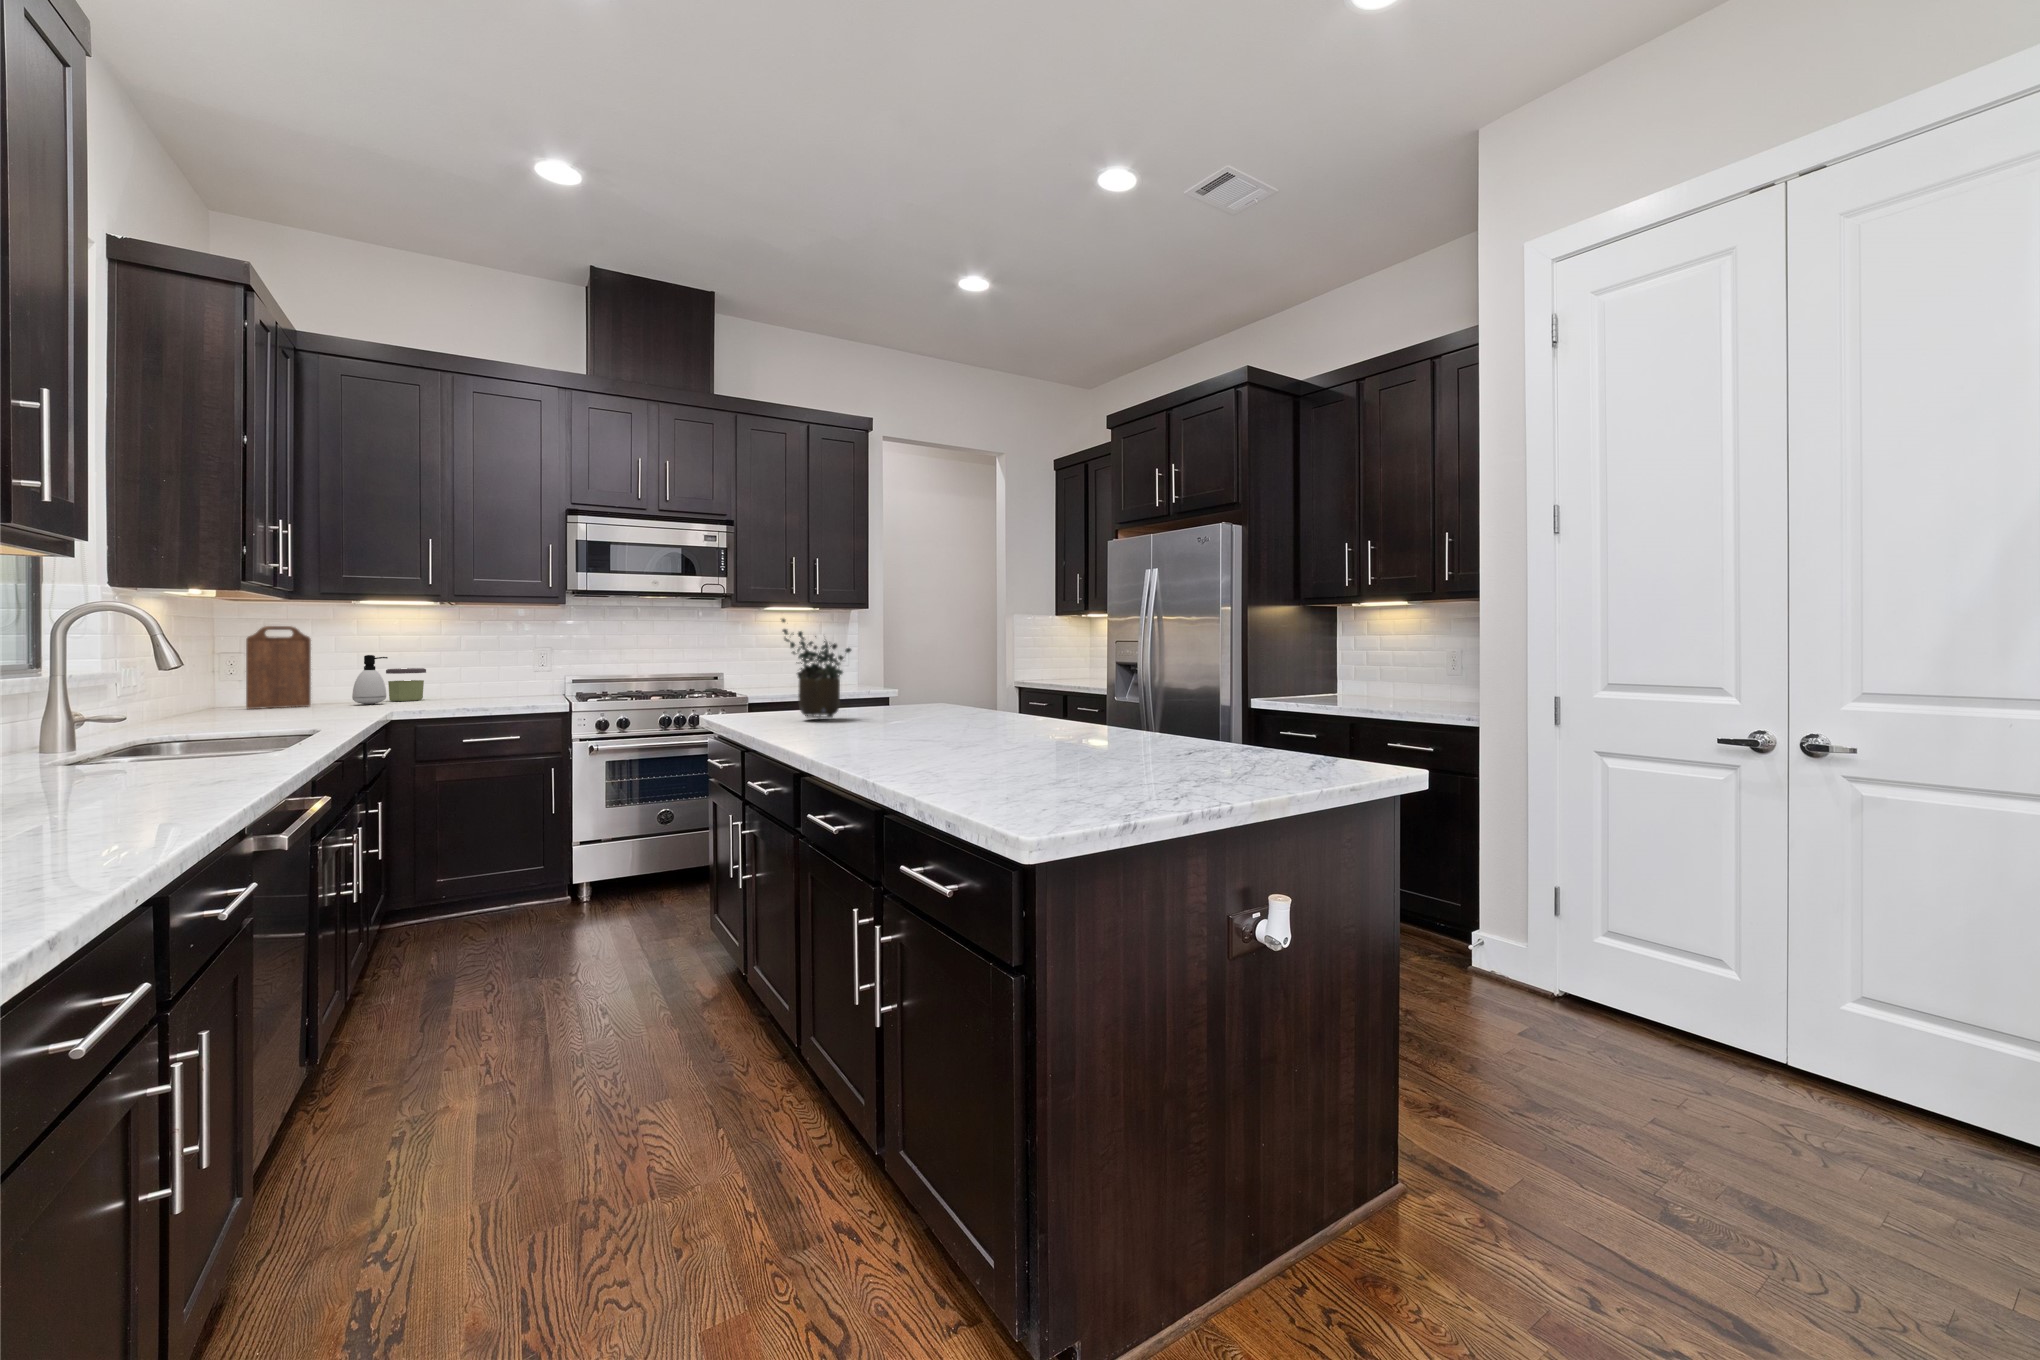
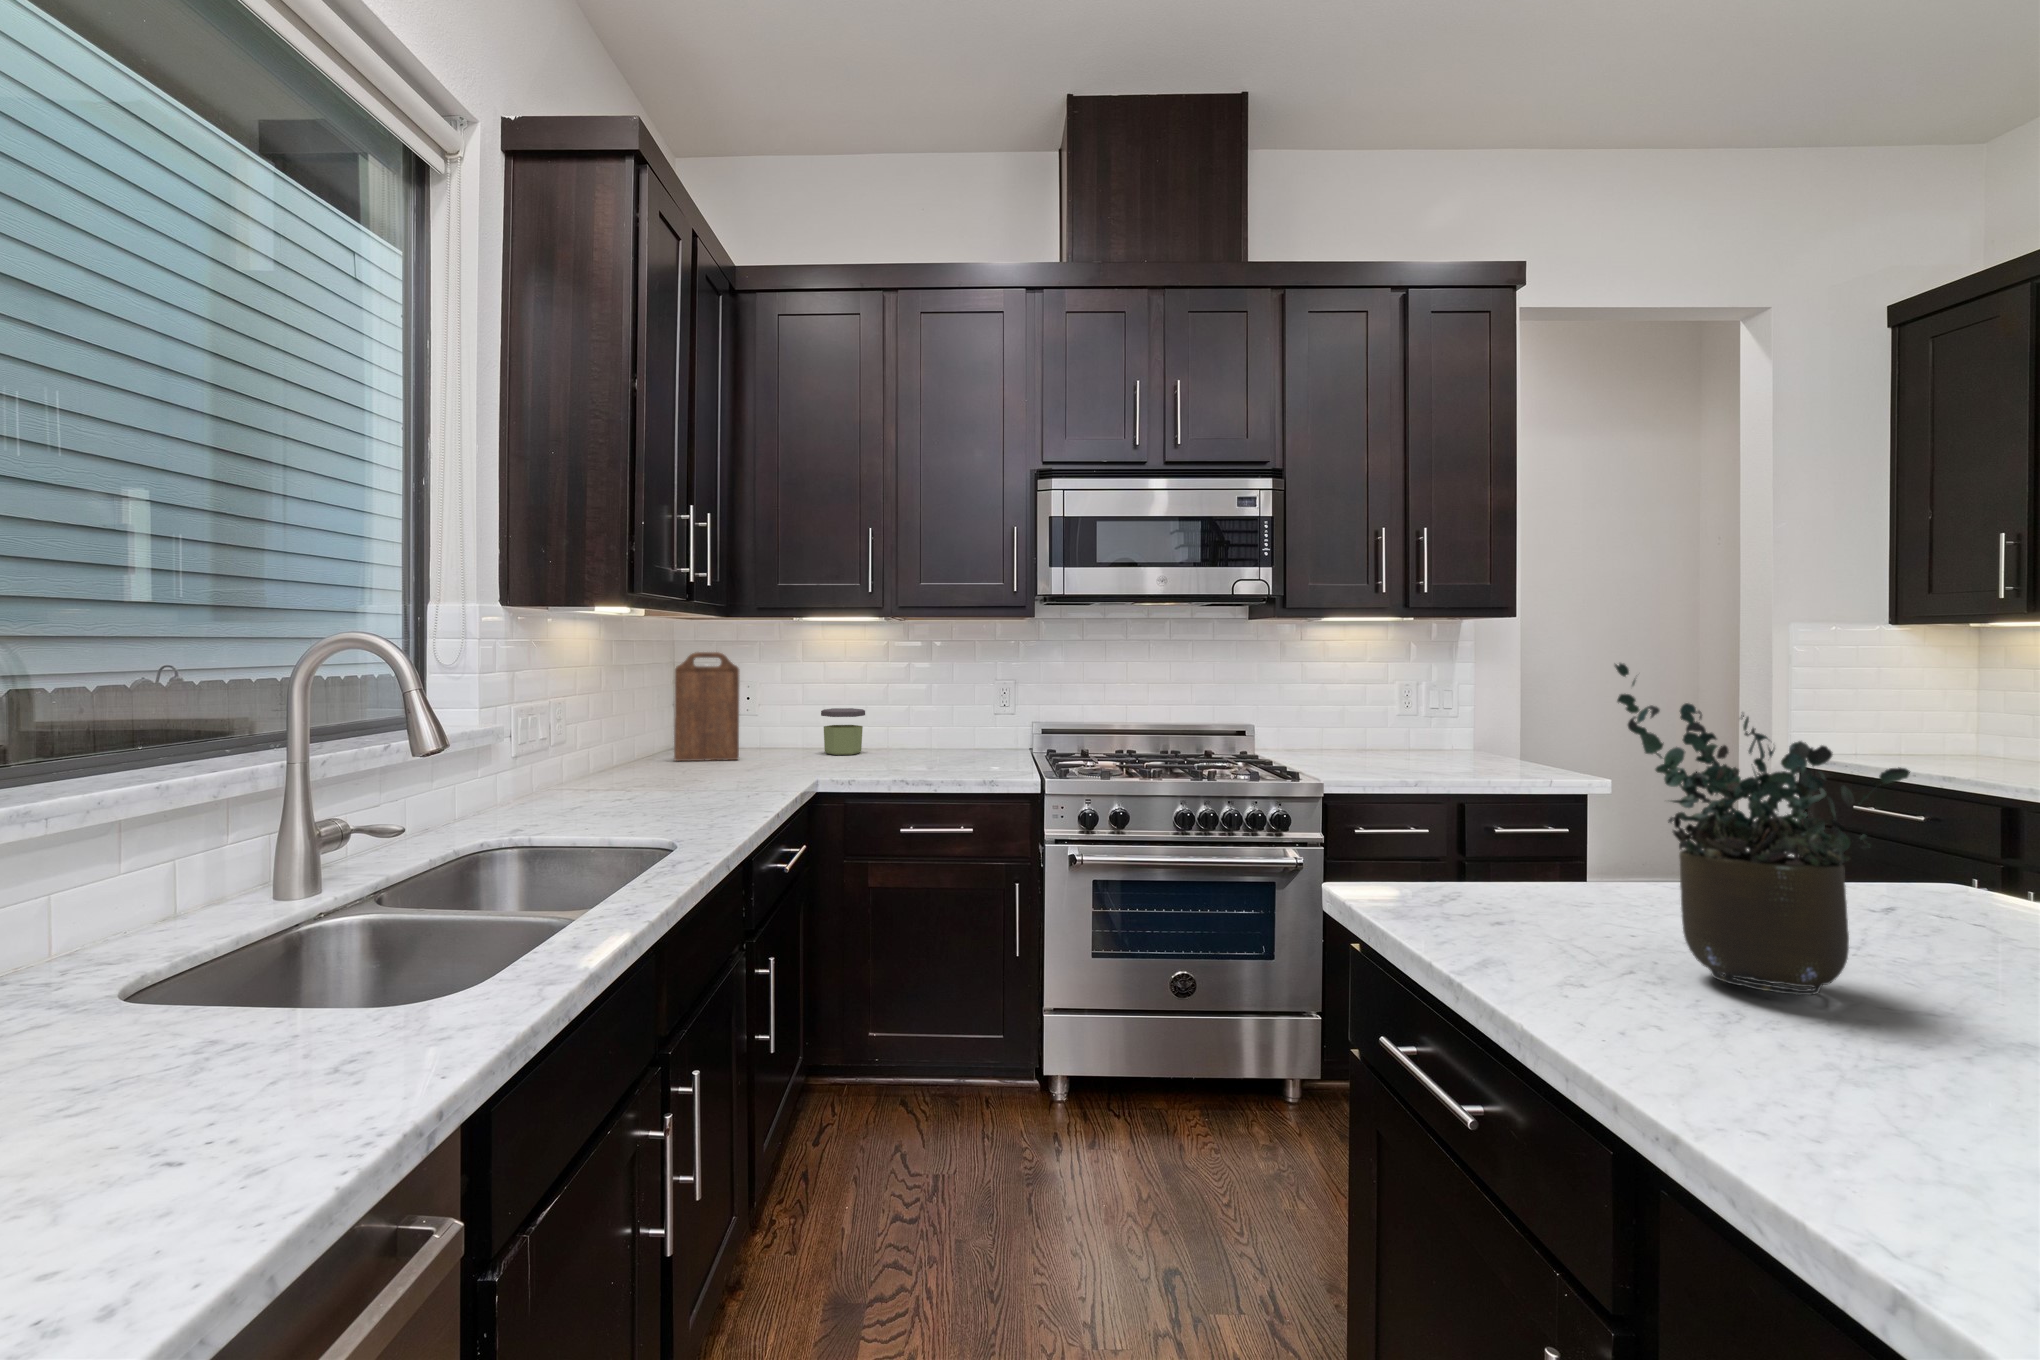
soap dispenser: present [352,655,388,704] -> none [781,692,820,760]

